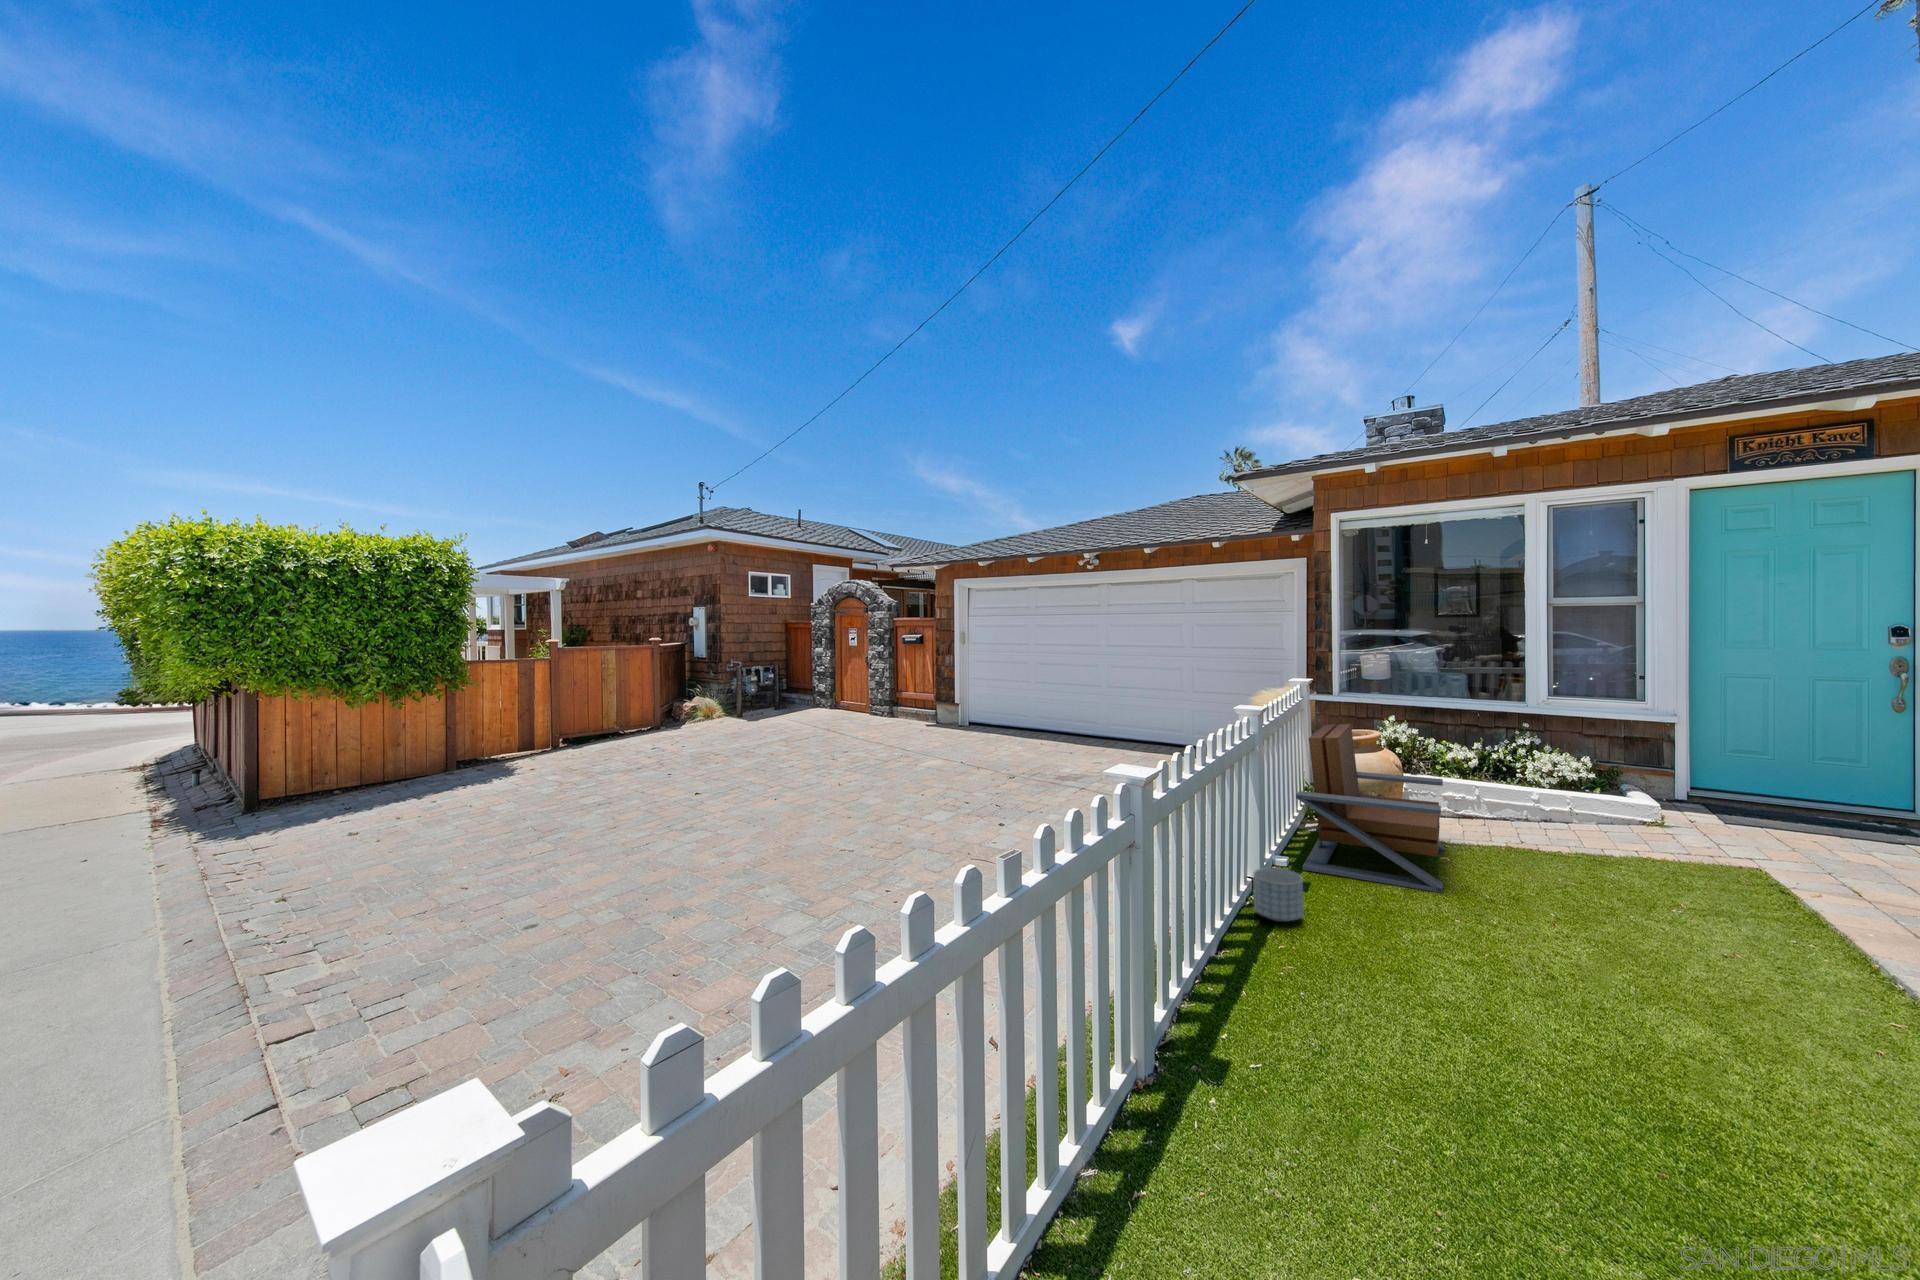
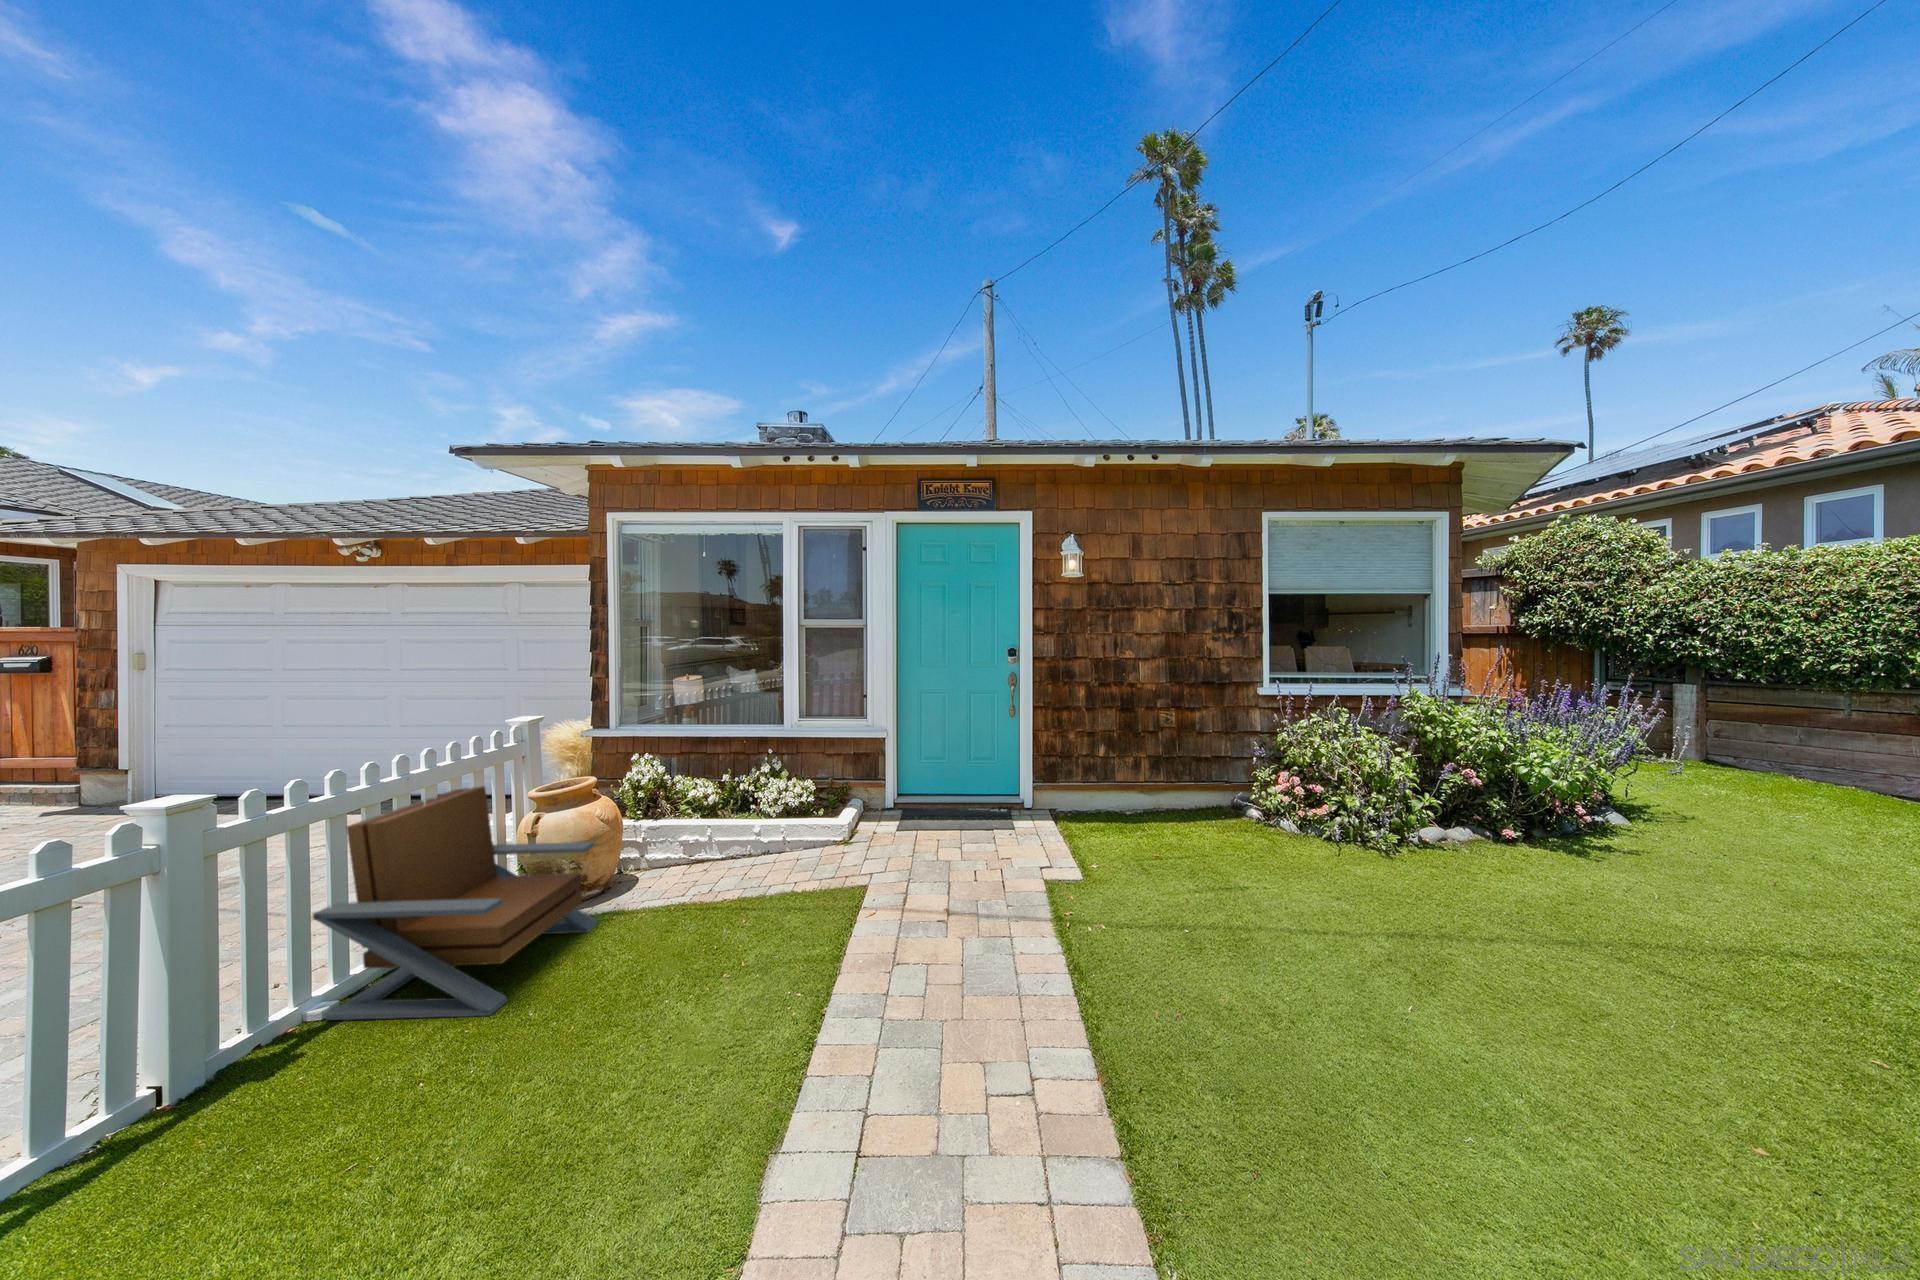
planter: present [1253,868,1303,922] -> none [35,1075,158,1188]

